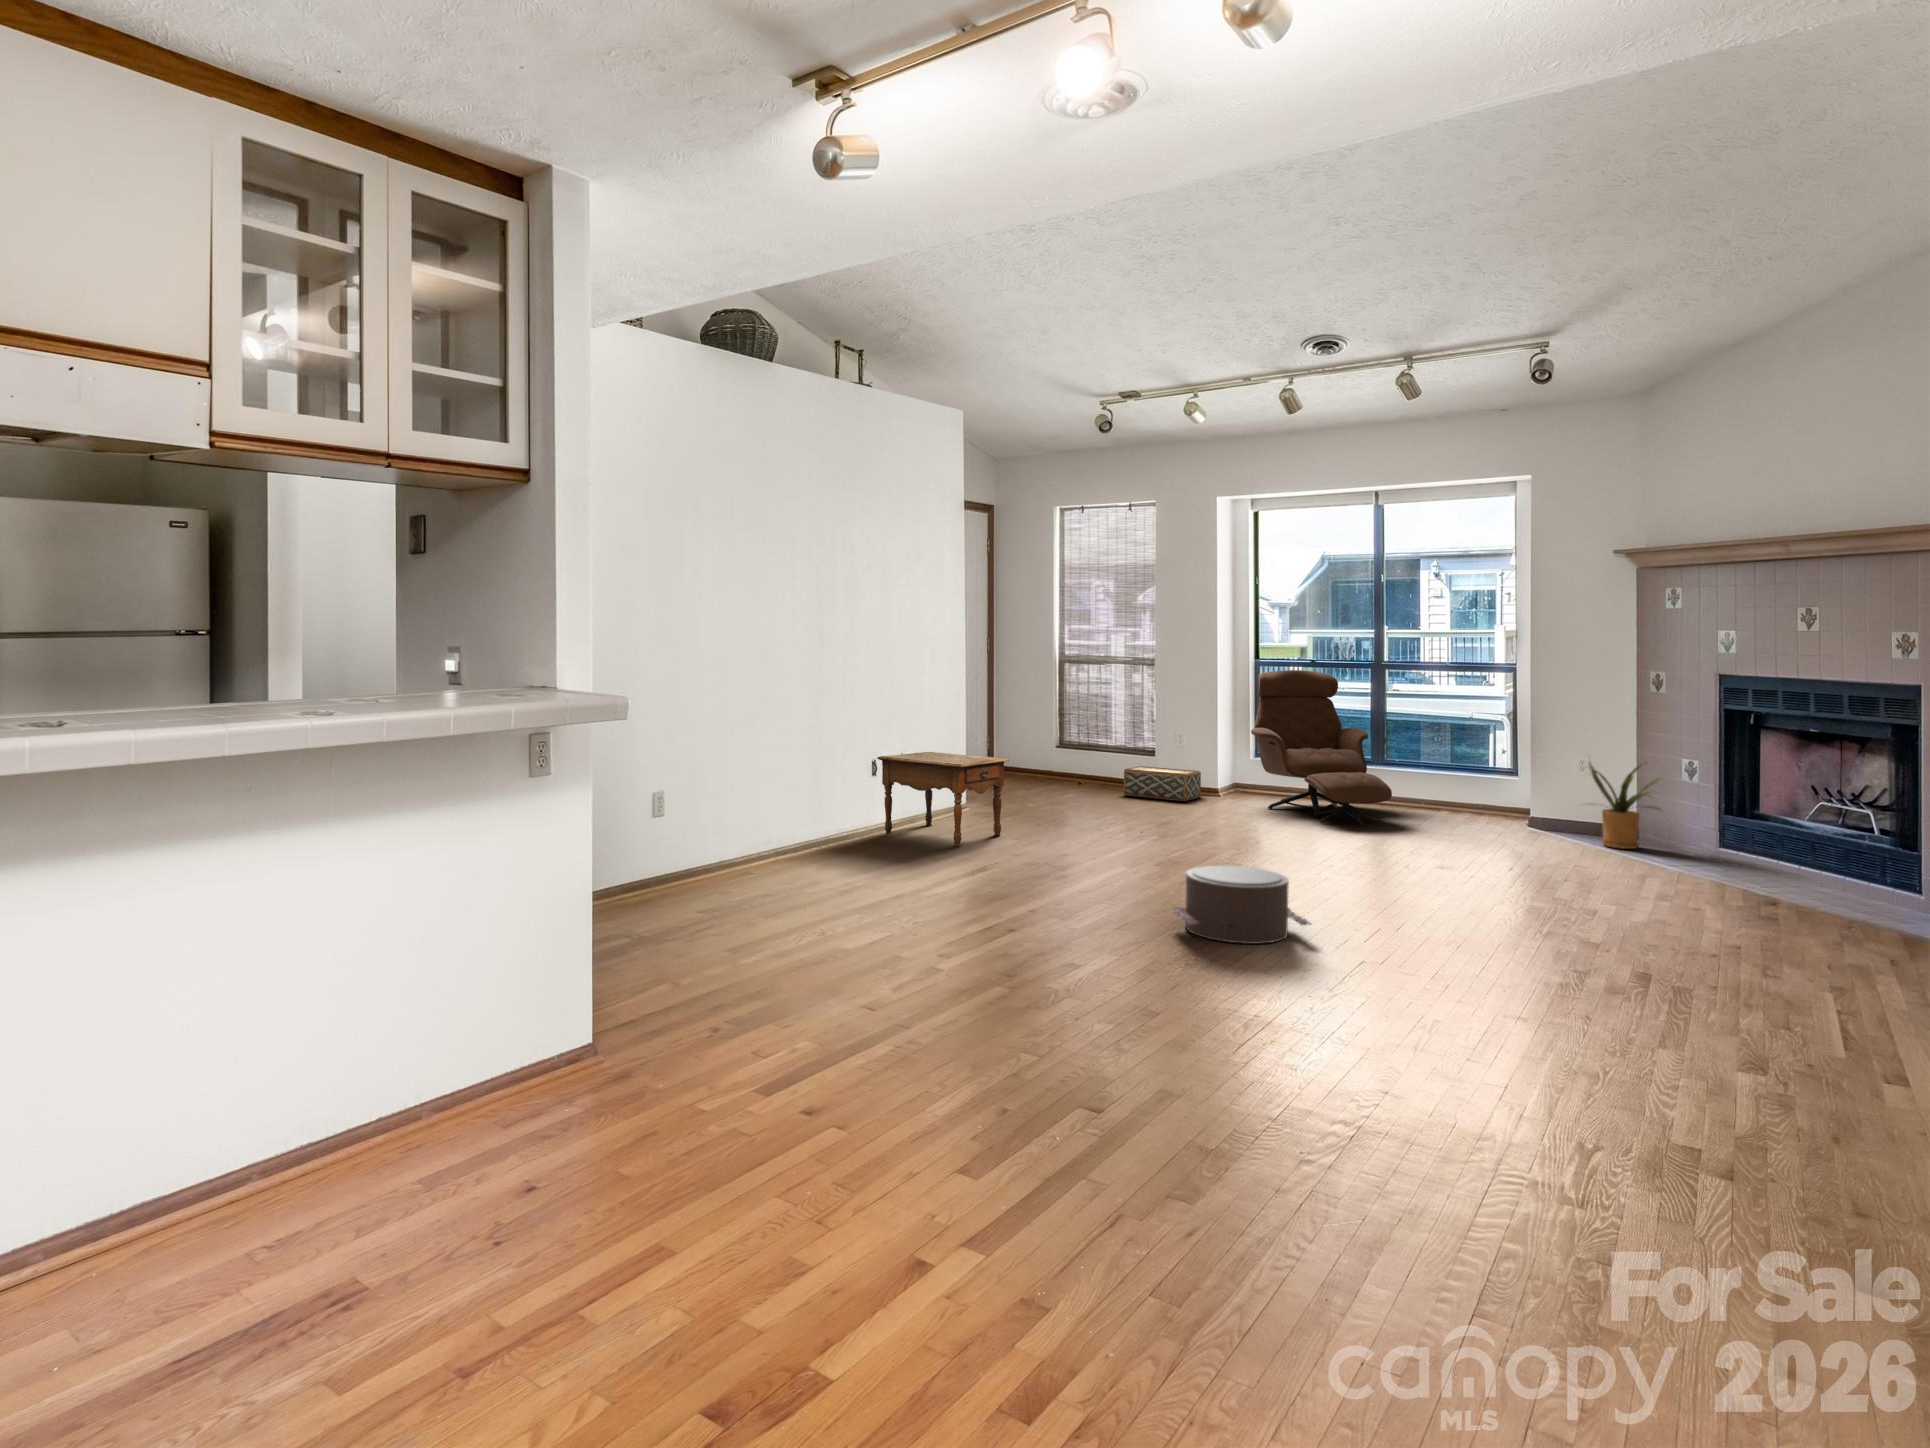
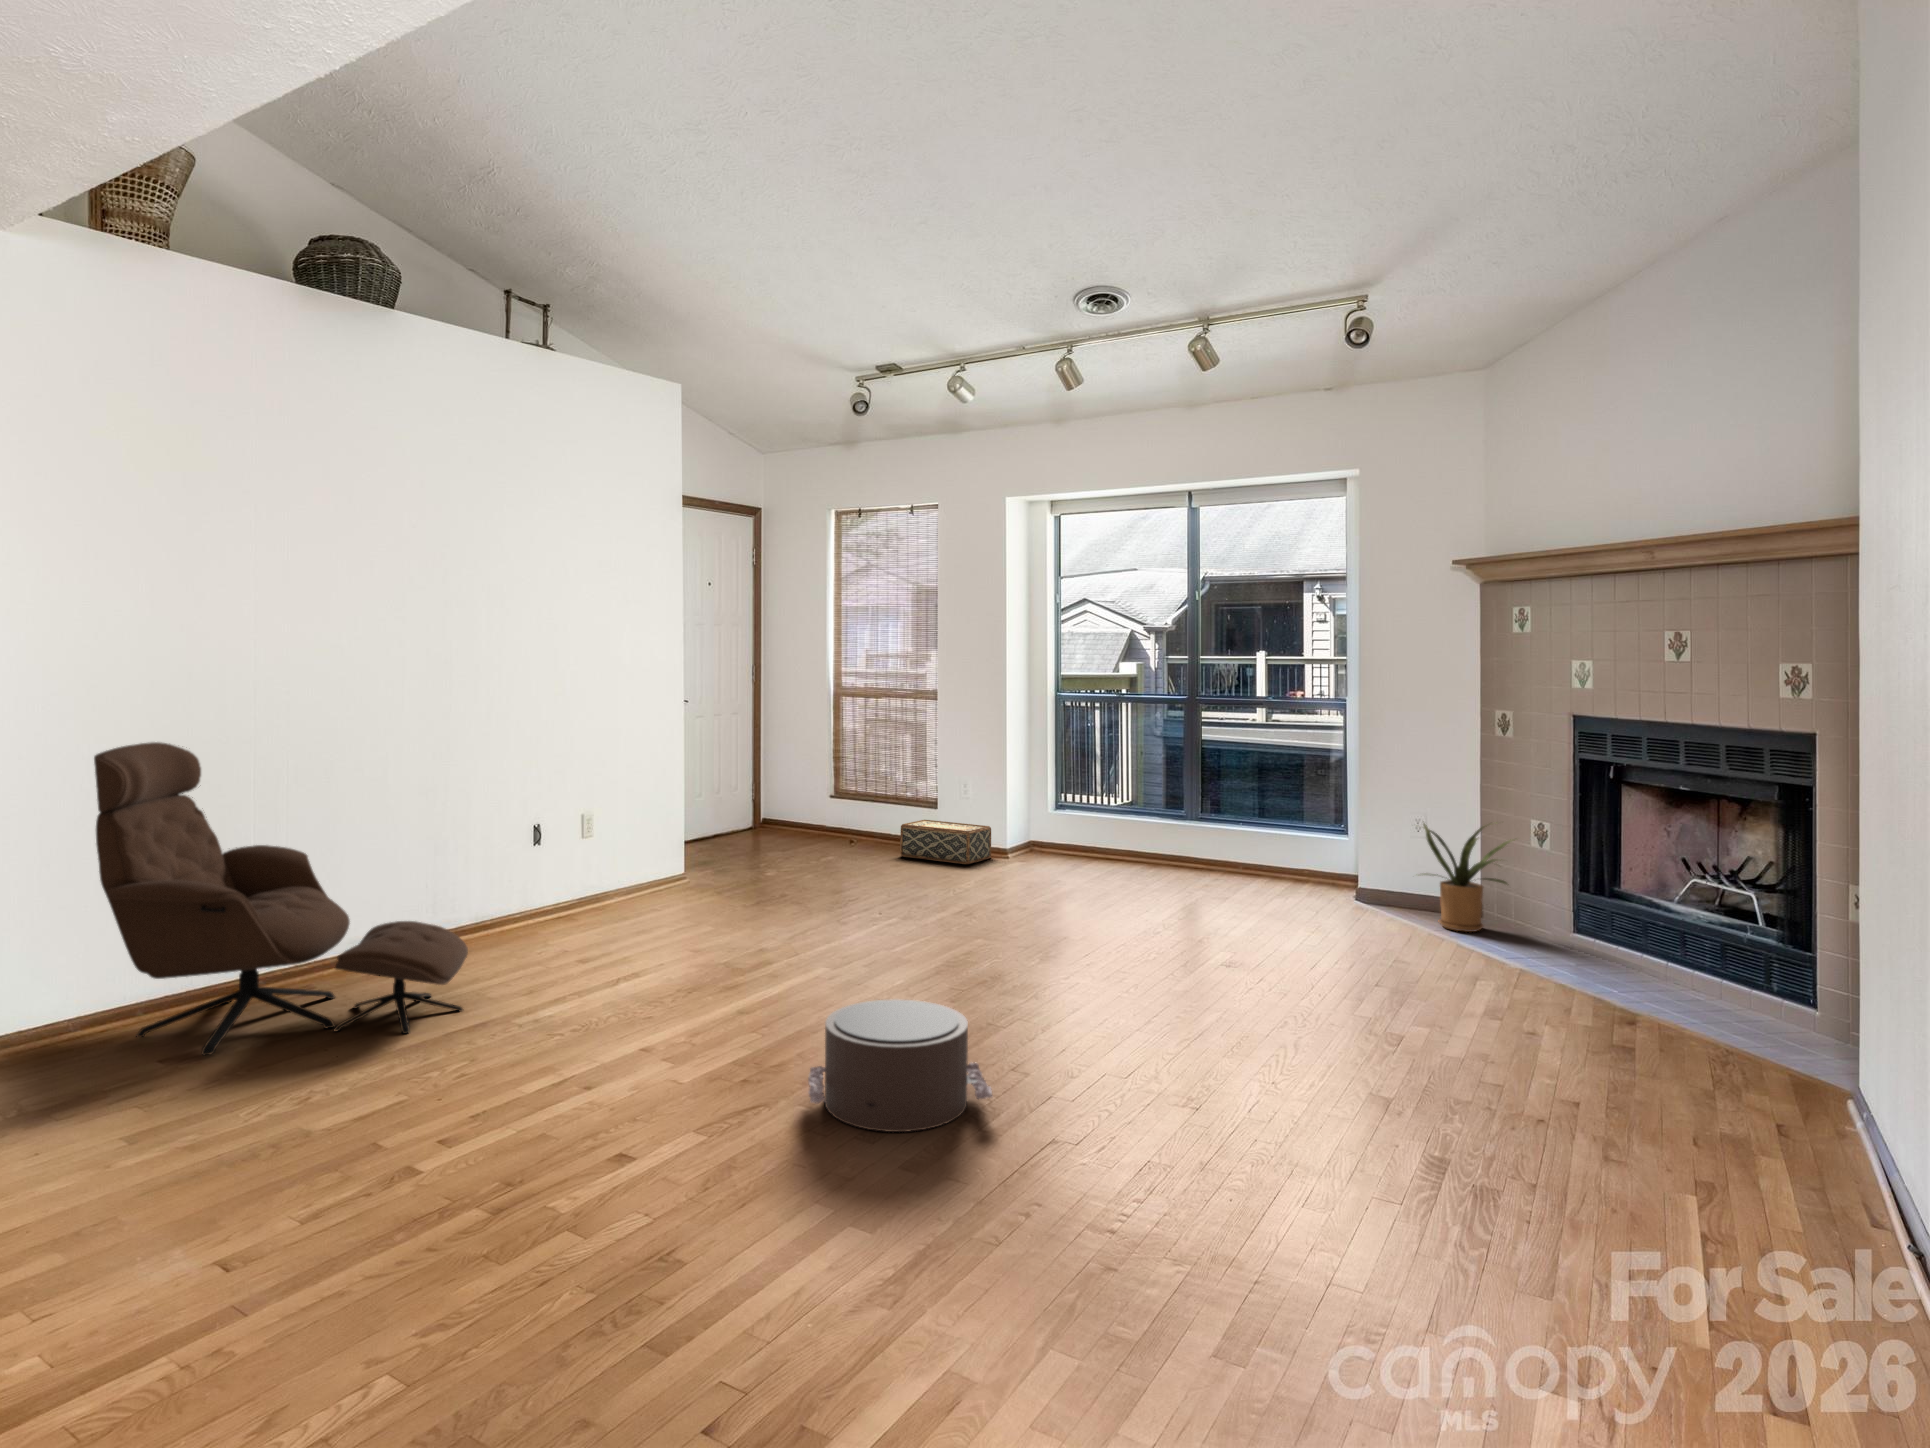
lounge chair: present [1251,670,1392,825] -> present [94,742,468,1055]
side table: present [877,752,1009,846] -> none [534,813,710,943]

